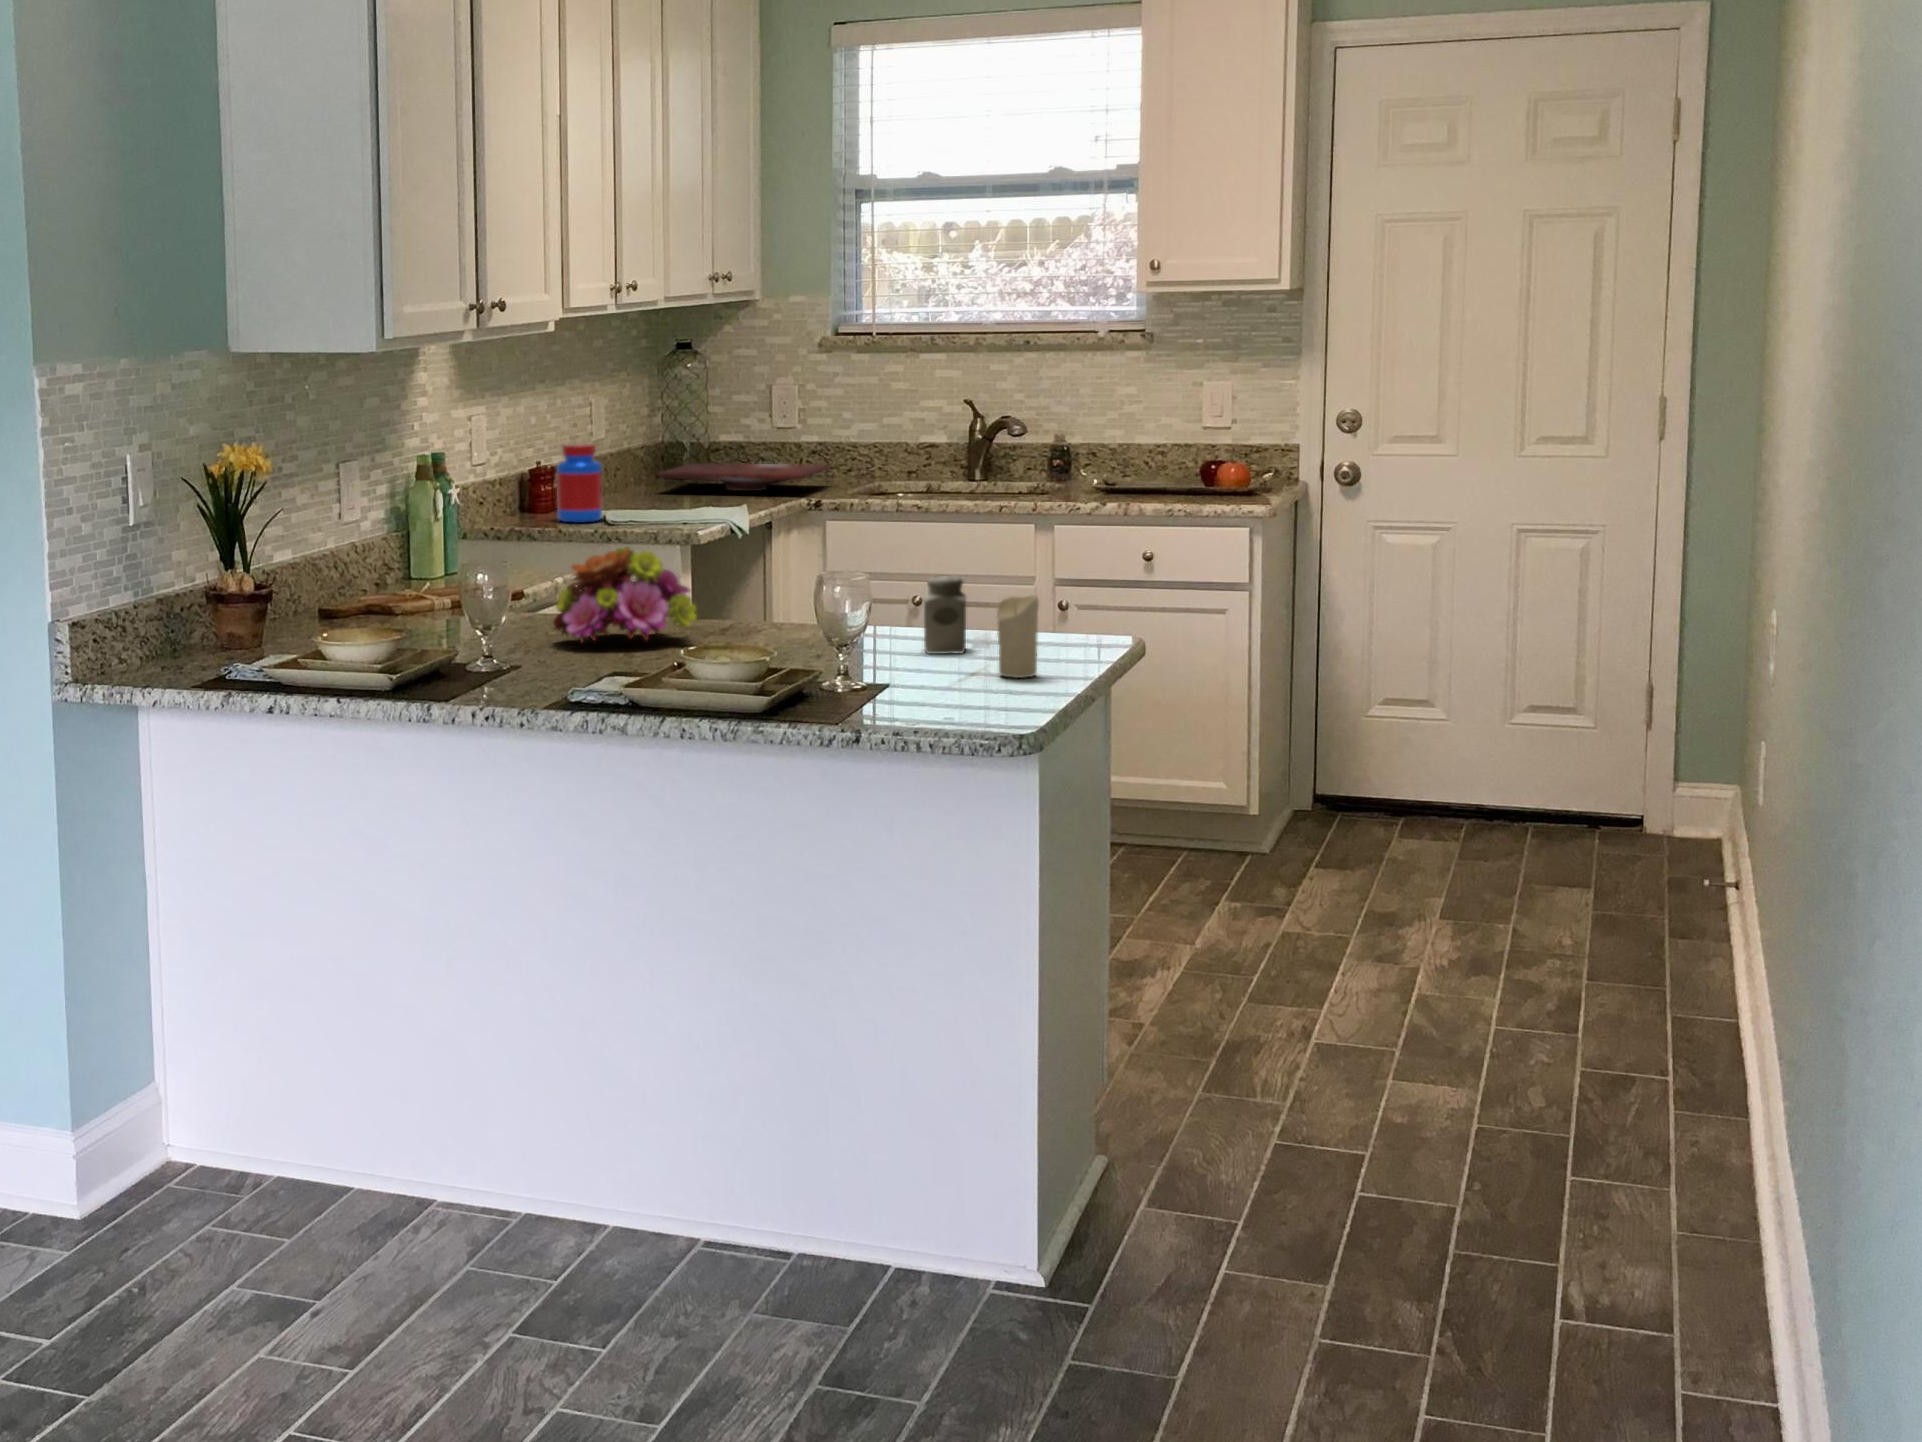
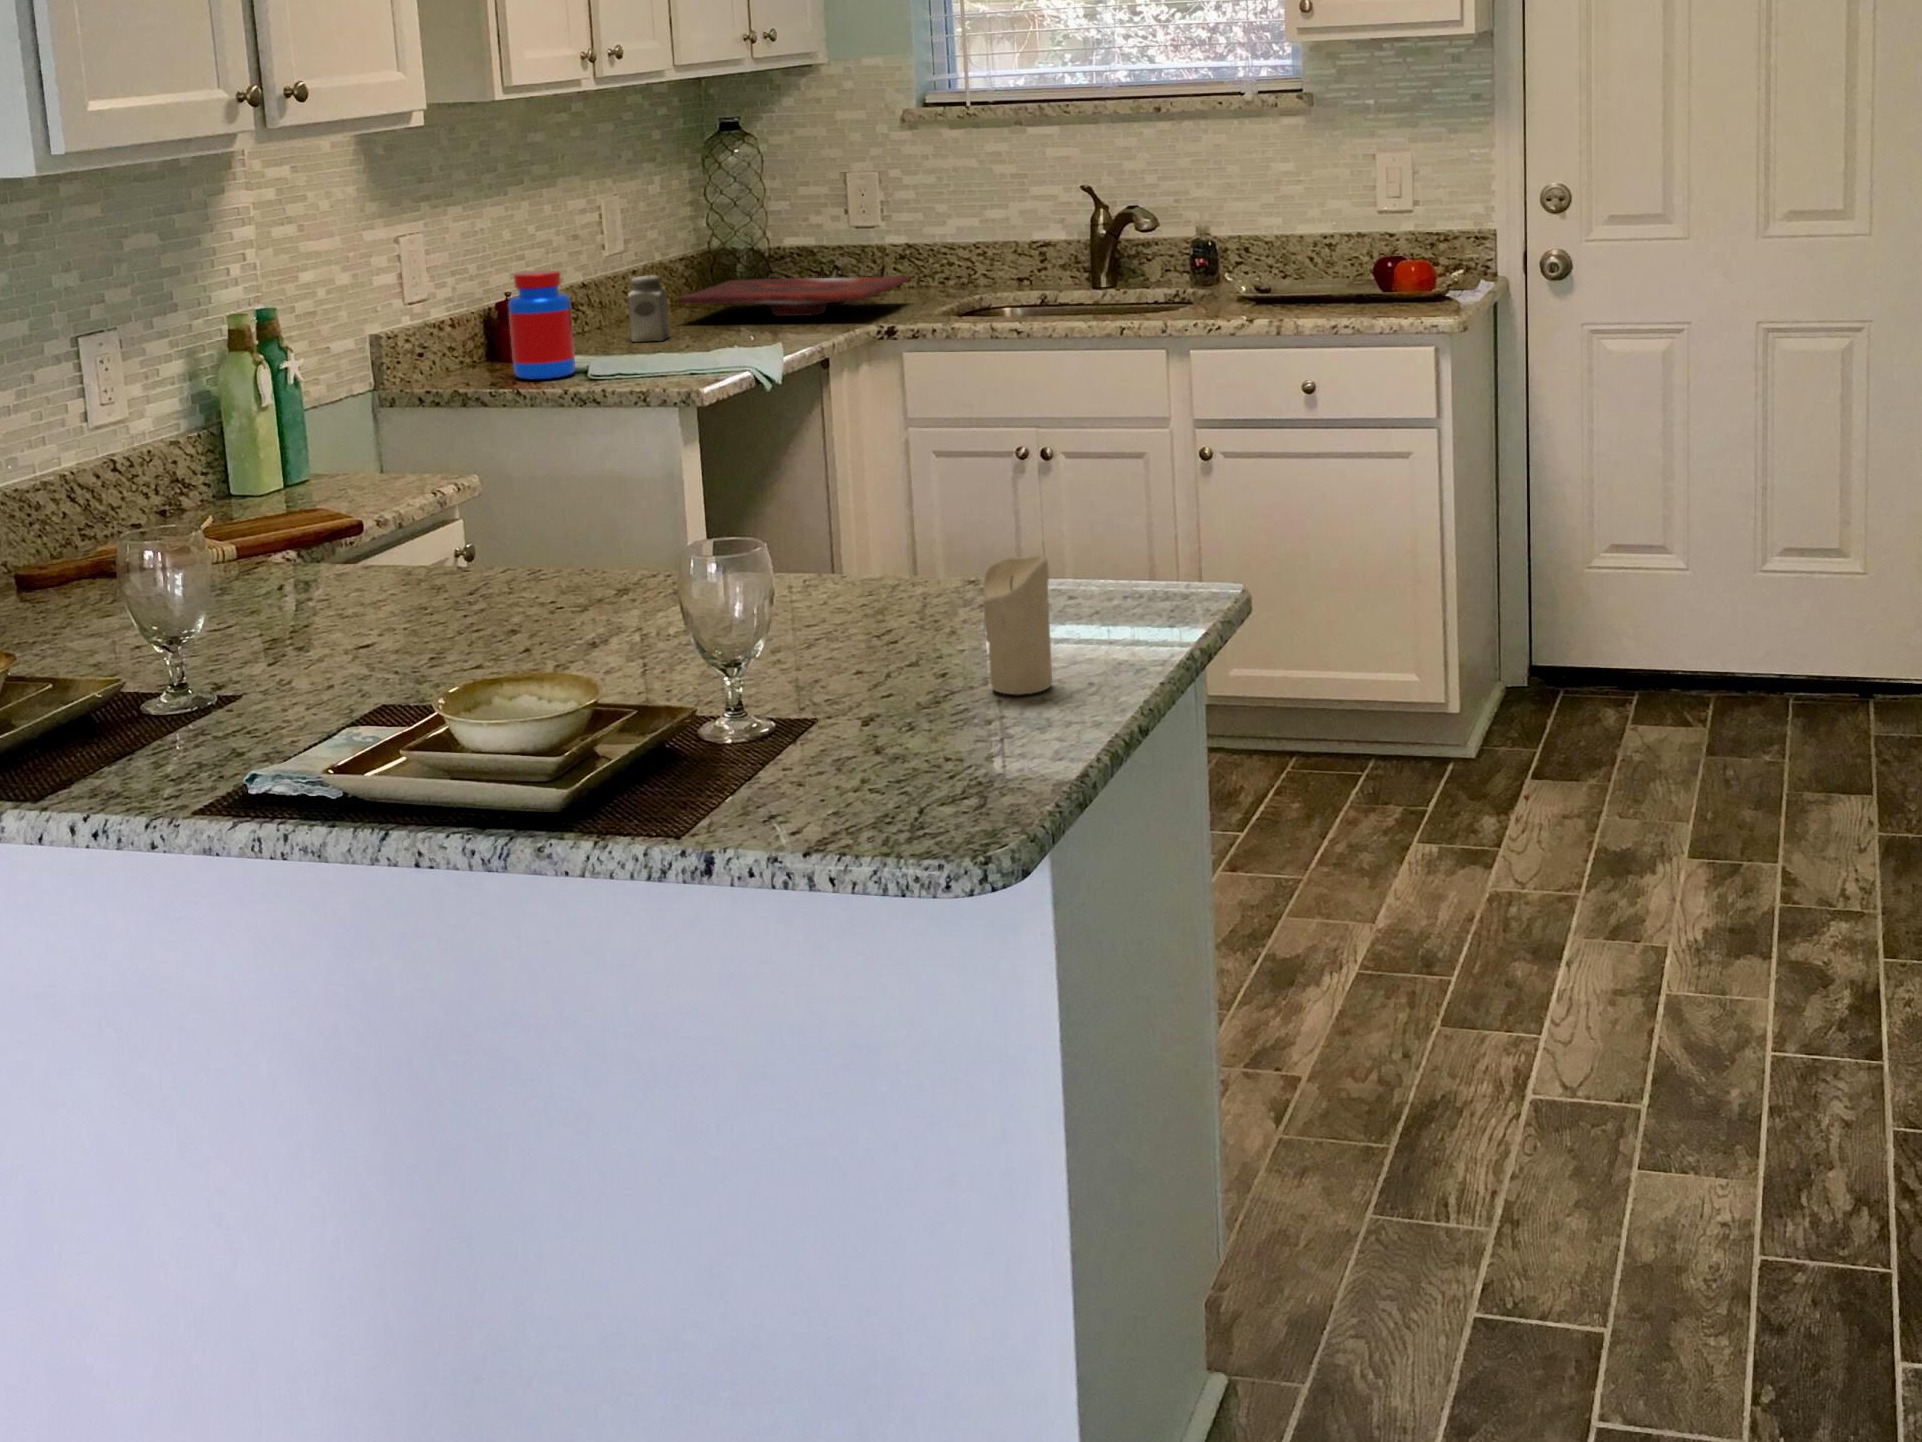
flower bouquet: present [553,547,696,642] -> none [329,469,553,637]
salt shaker: present [924,576,966,654] -> present [627,275,669,342]

